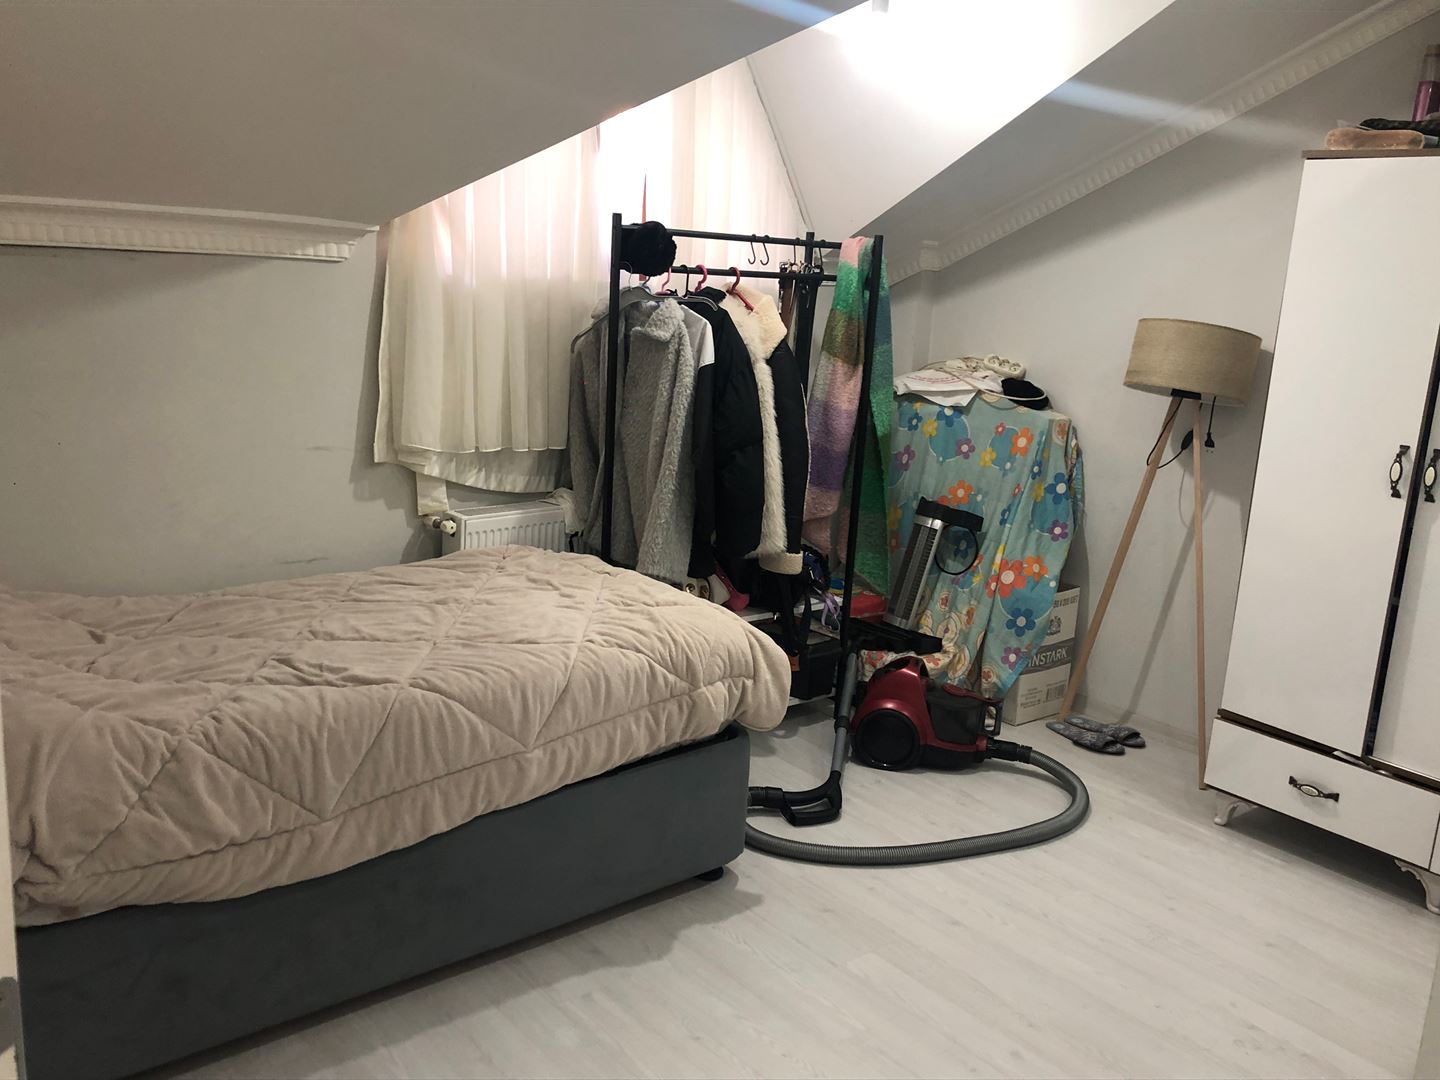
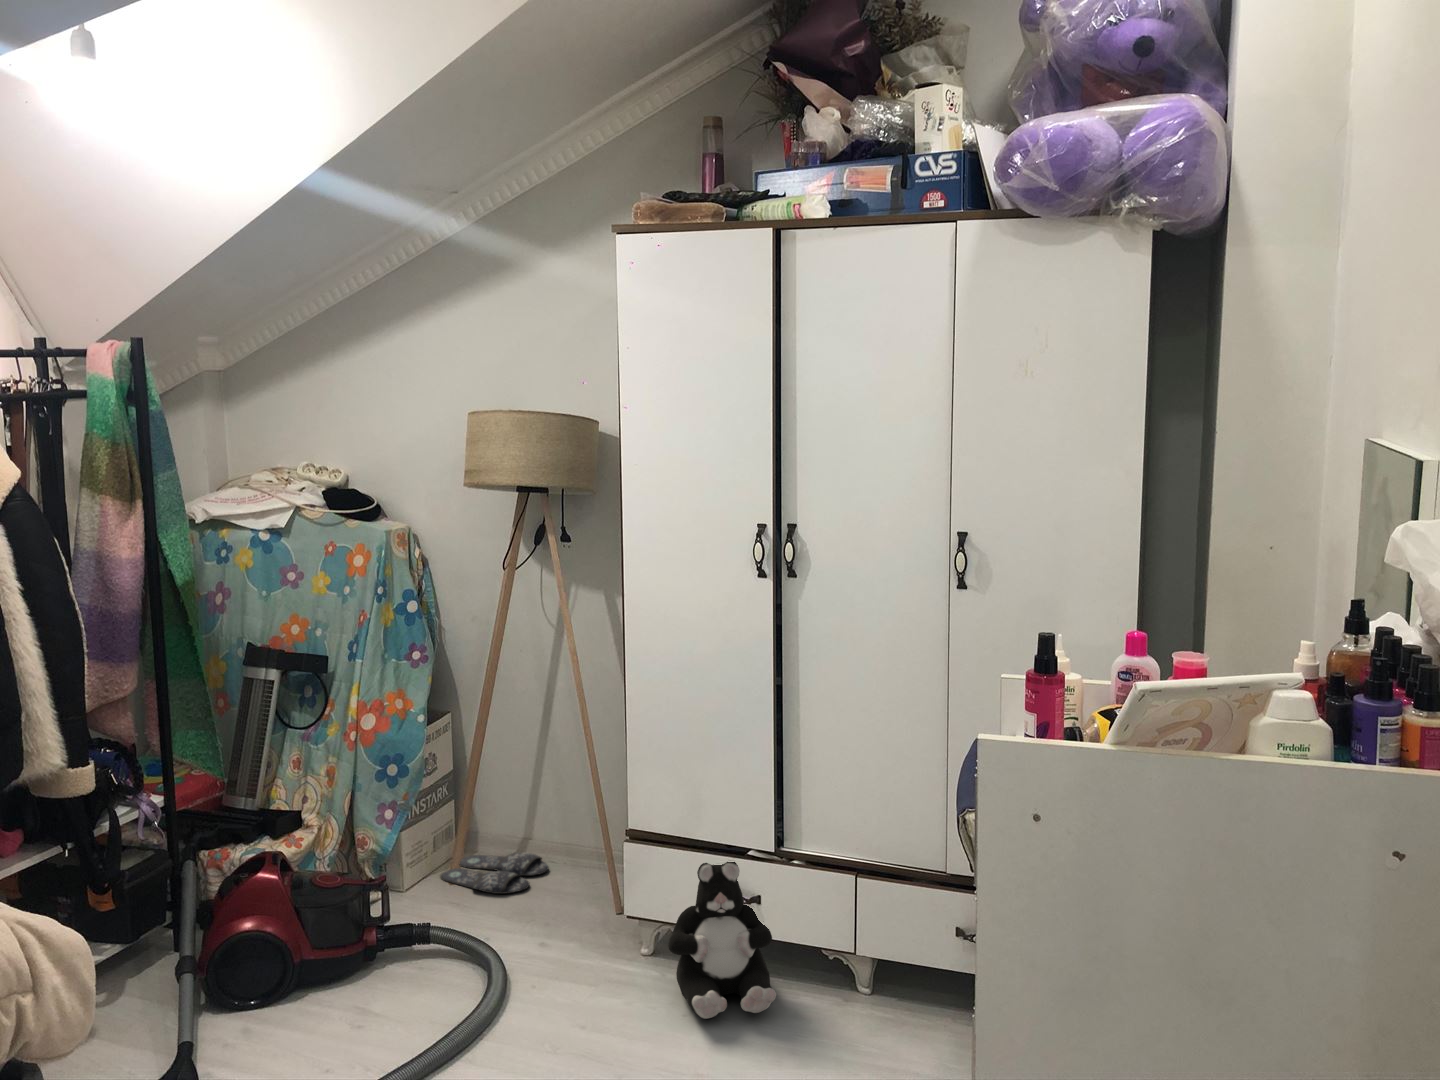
plush toy: none [1250,758,1364,909] -> present [668,862,776,1019]

